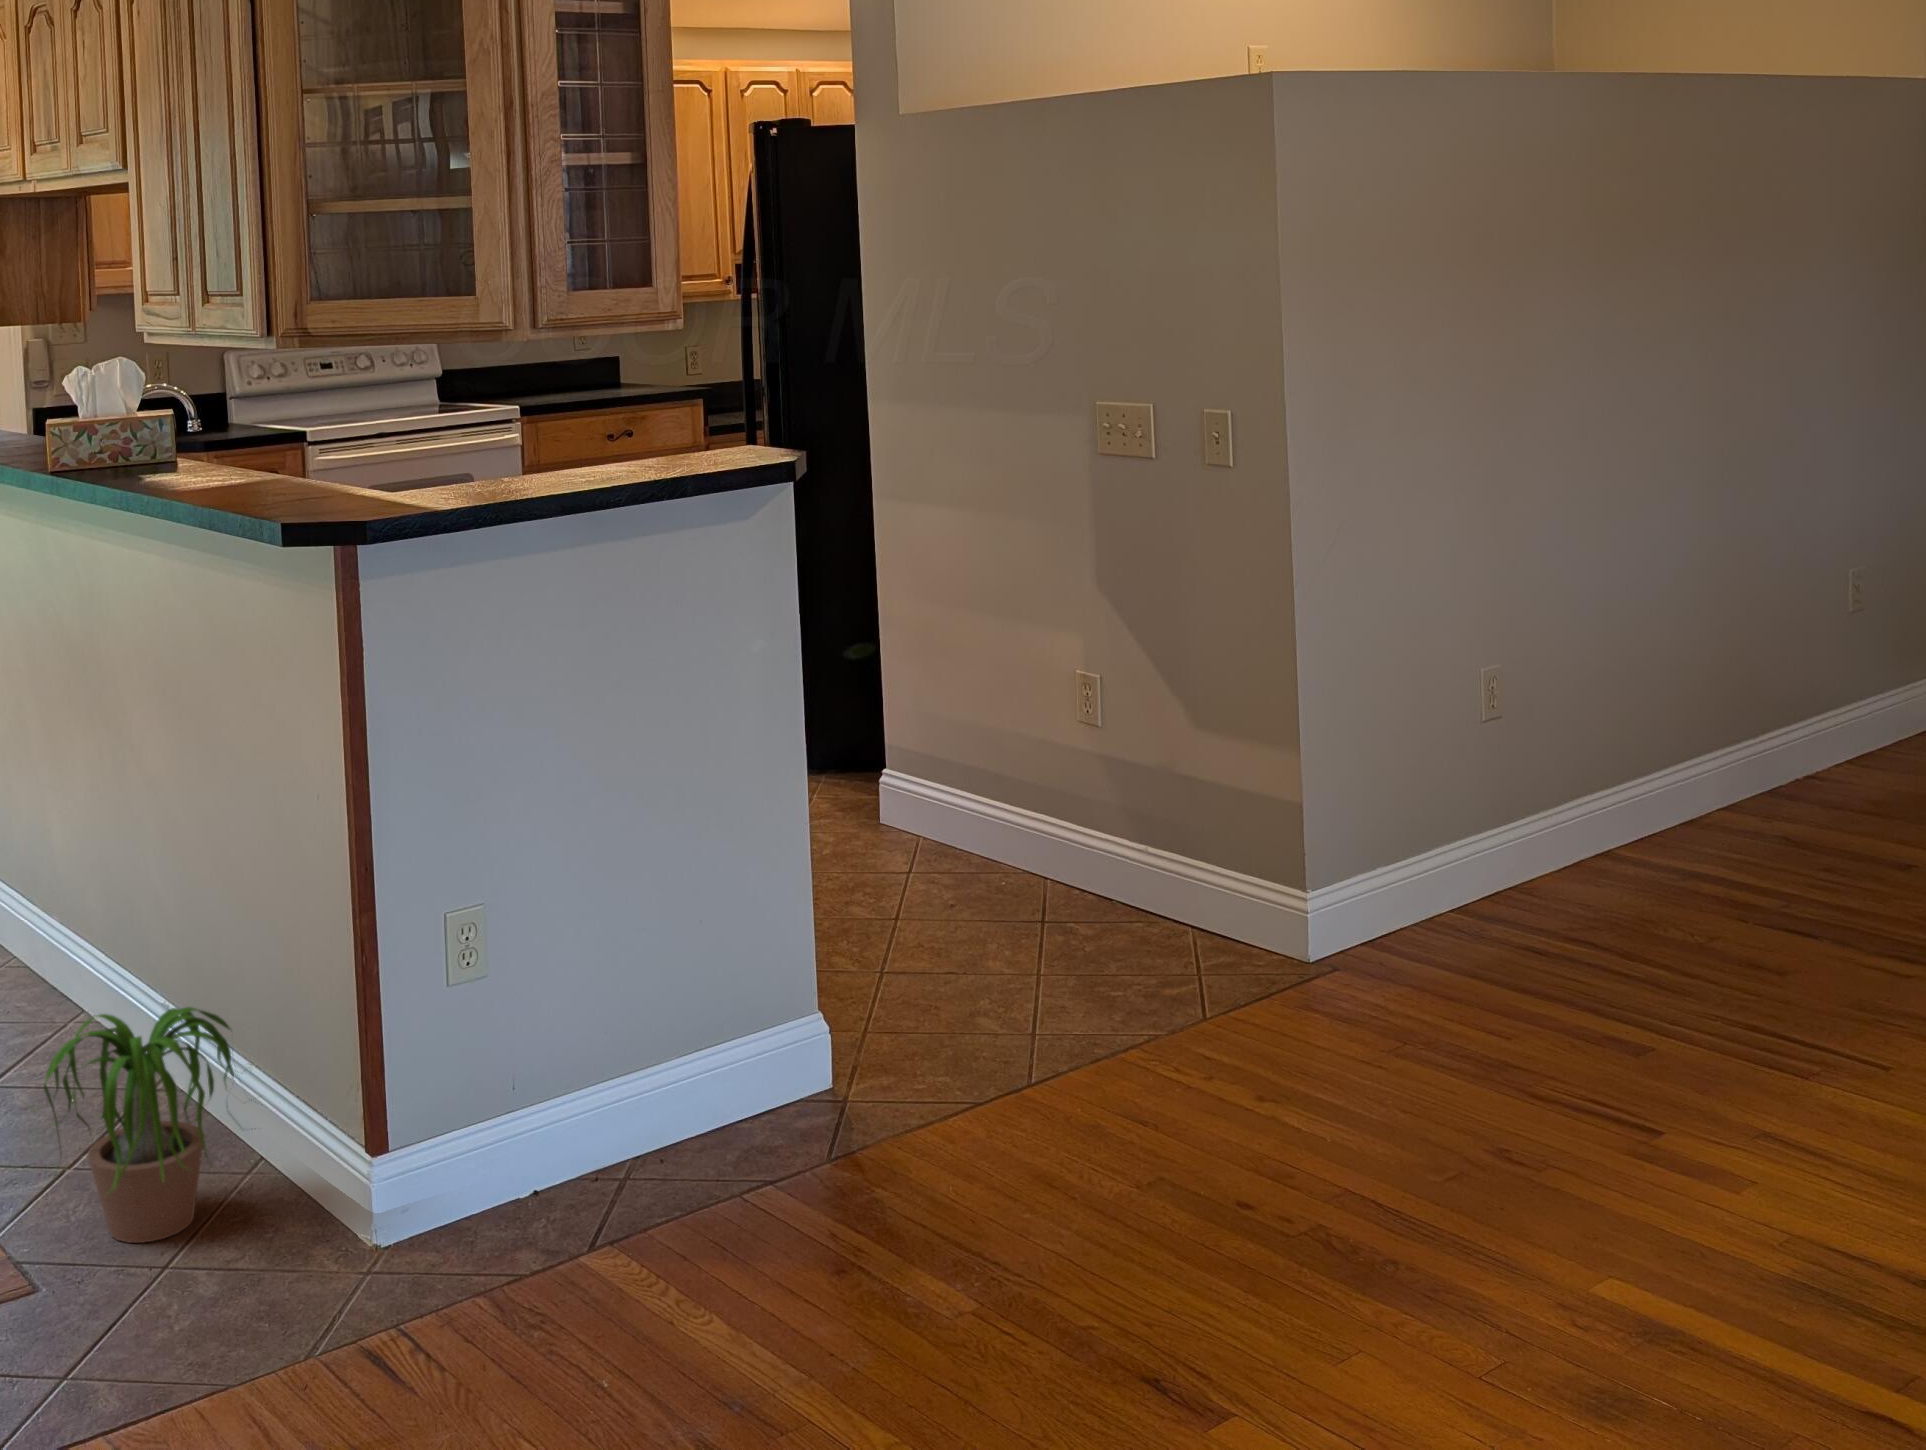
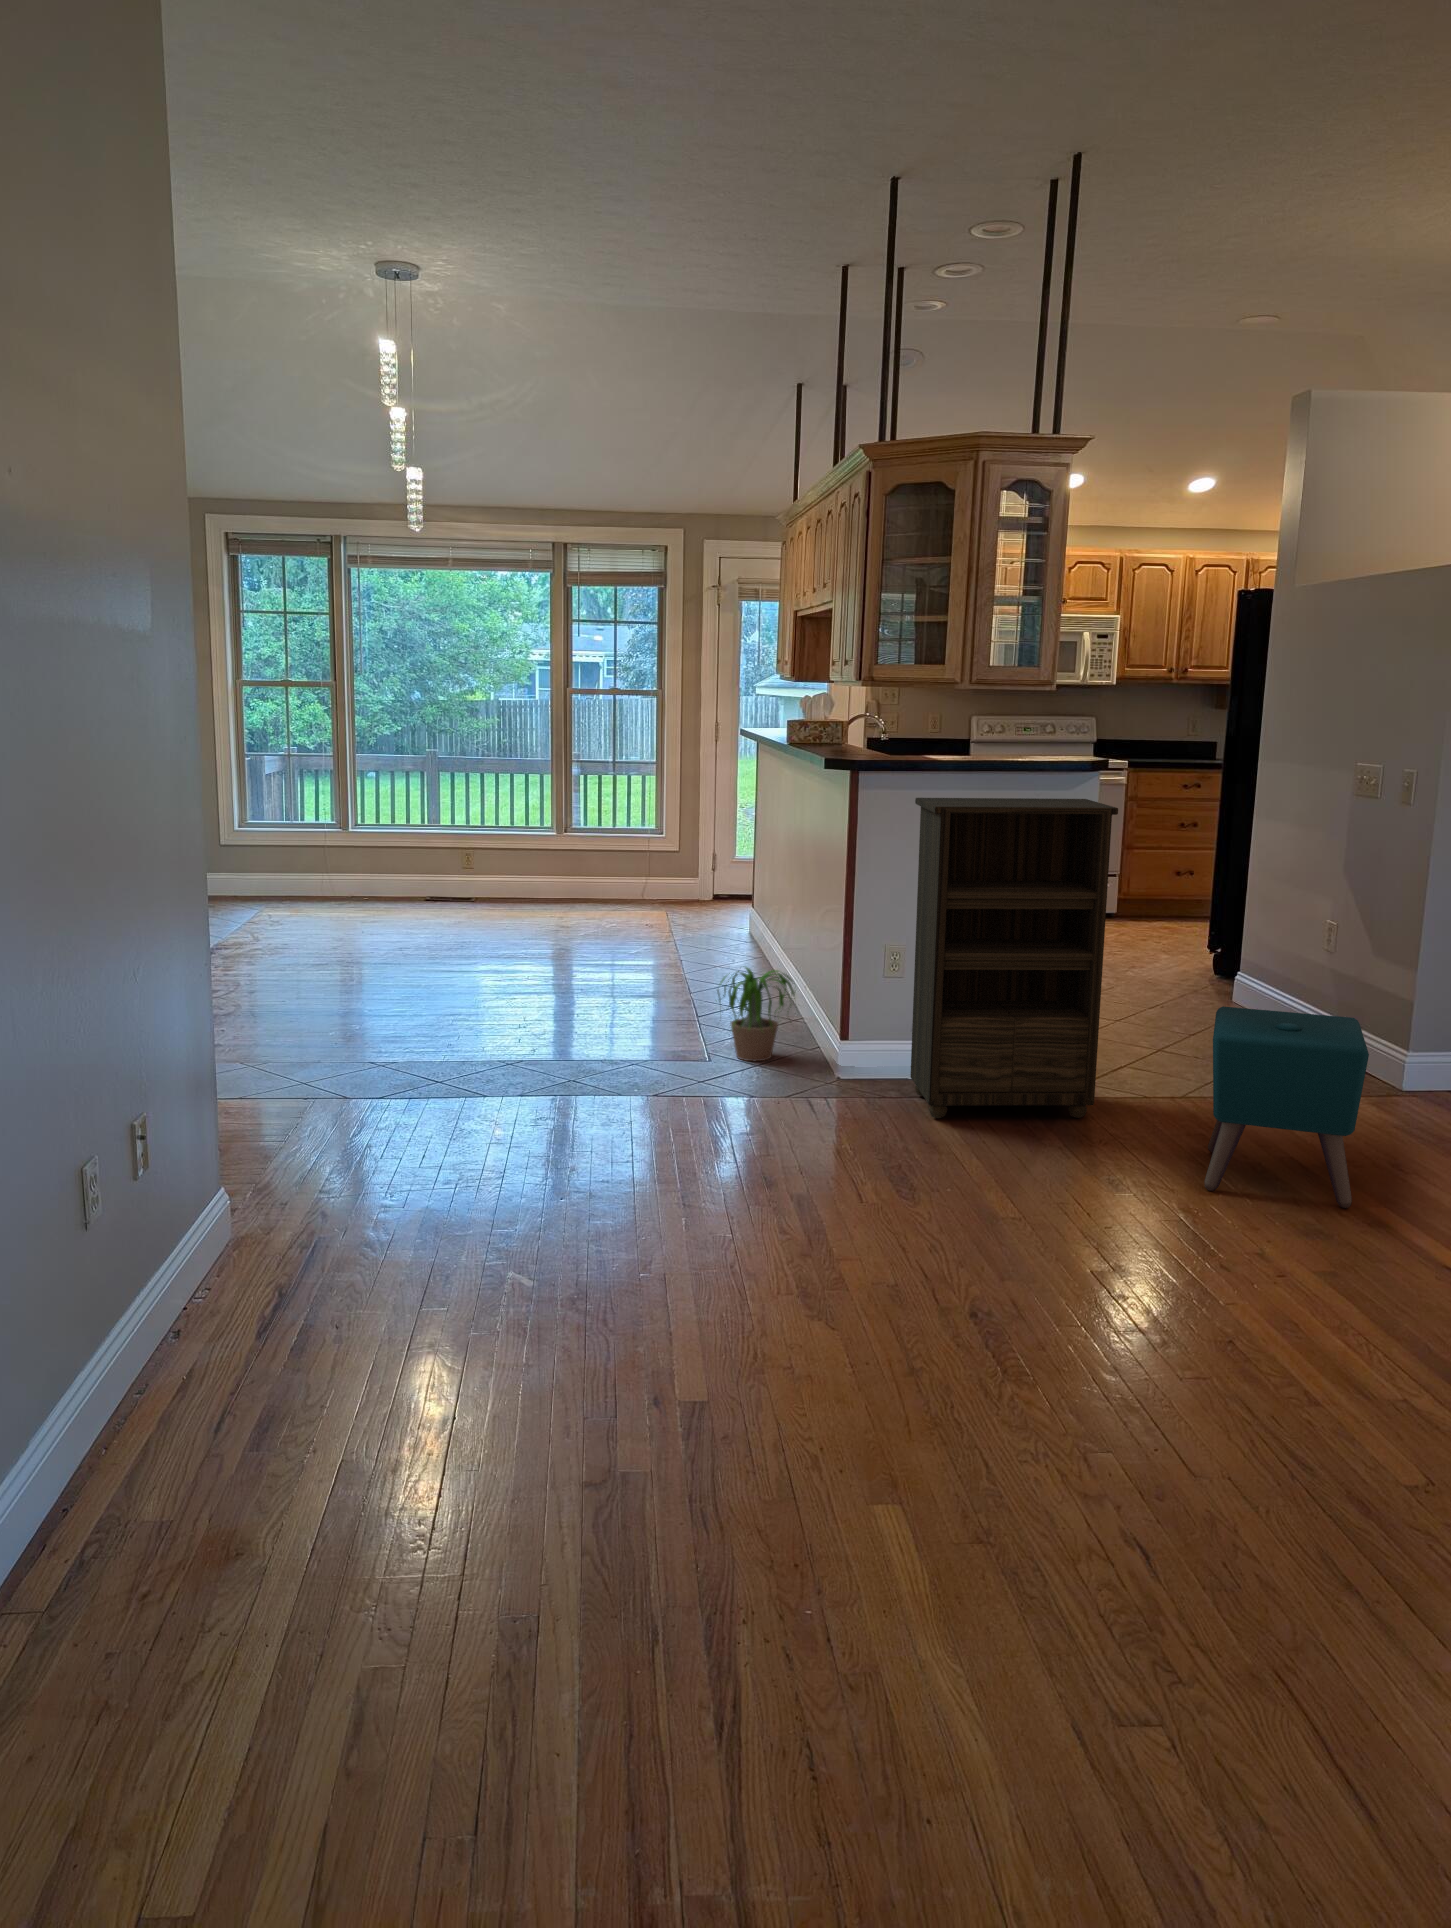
bookshelf: none [525,539,967,1295] -> present [911,798,1118,1118]
ottoman: none [1210,897,1581,1329] -> present [1204,1006,1369,1208]

